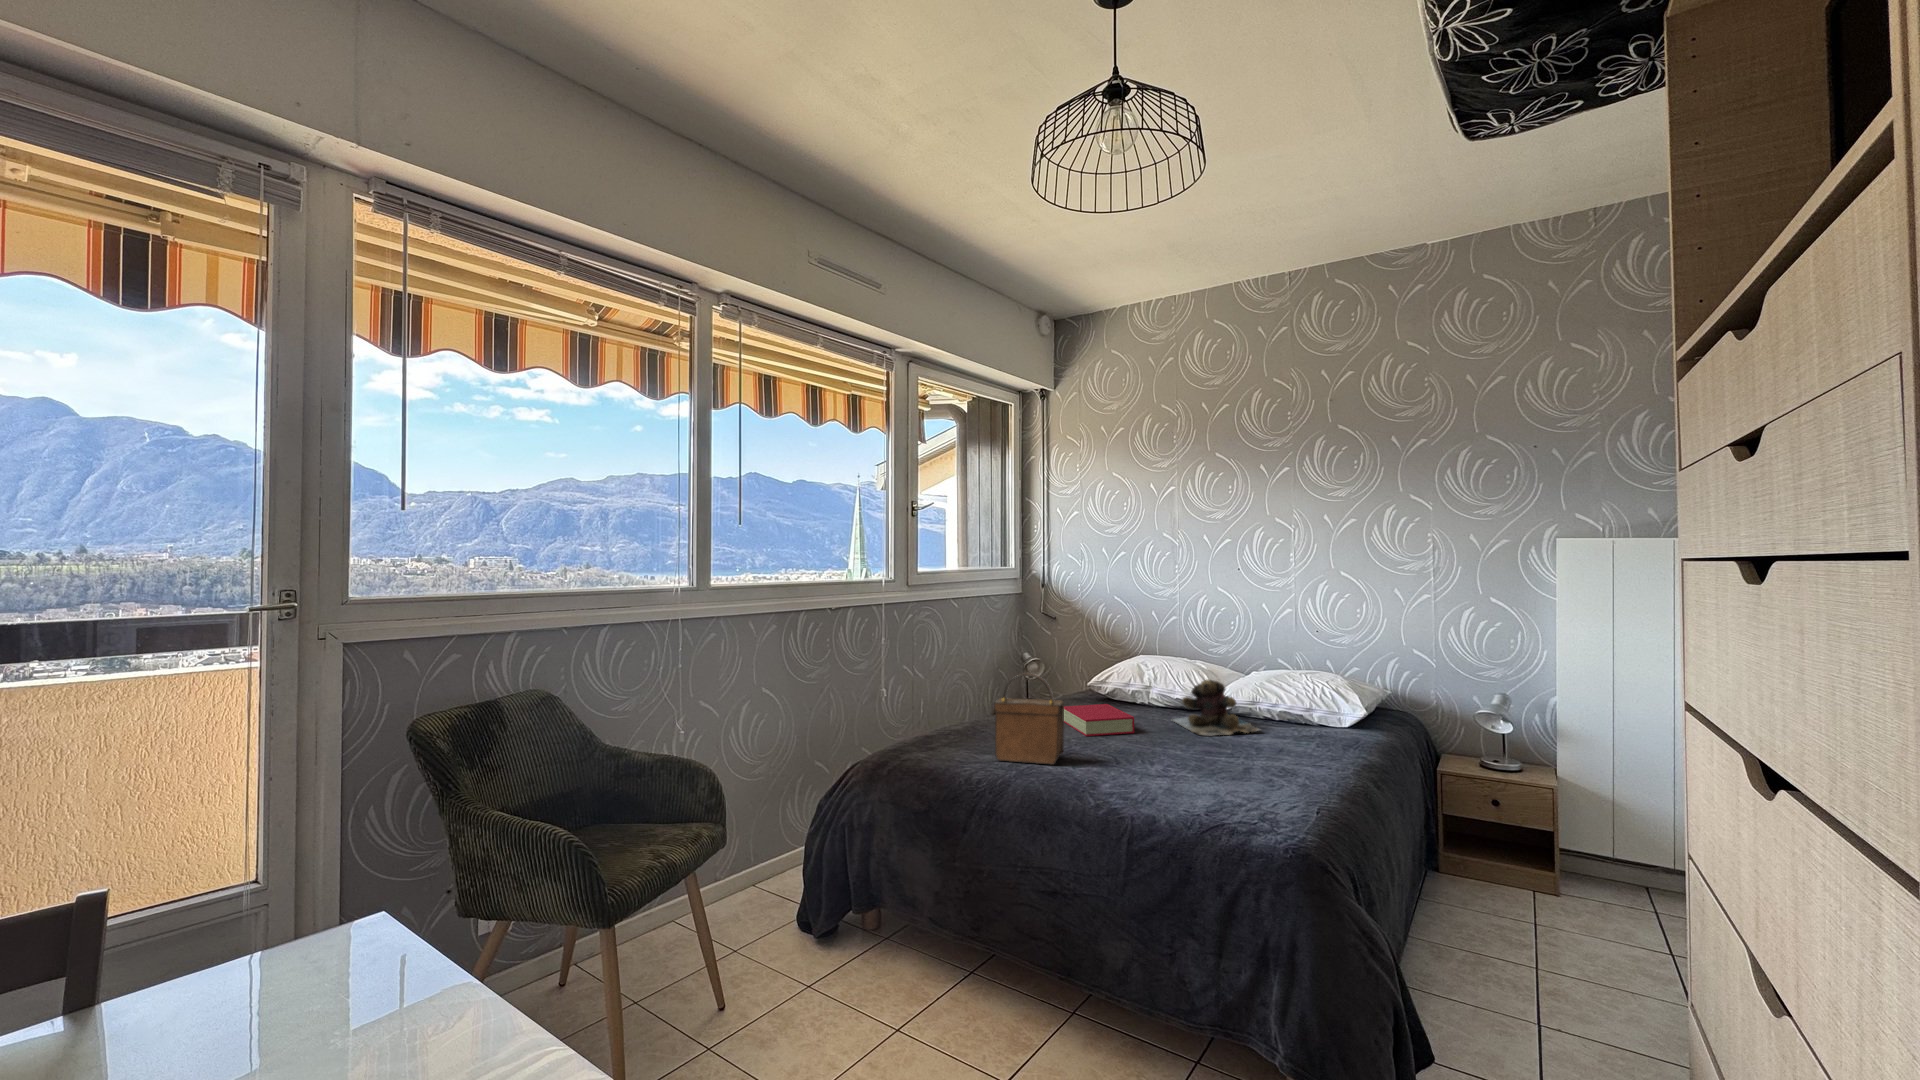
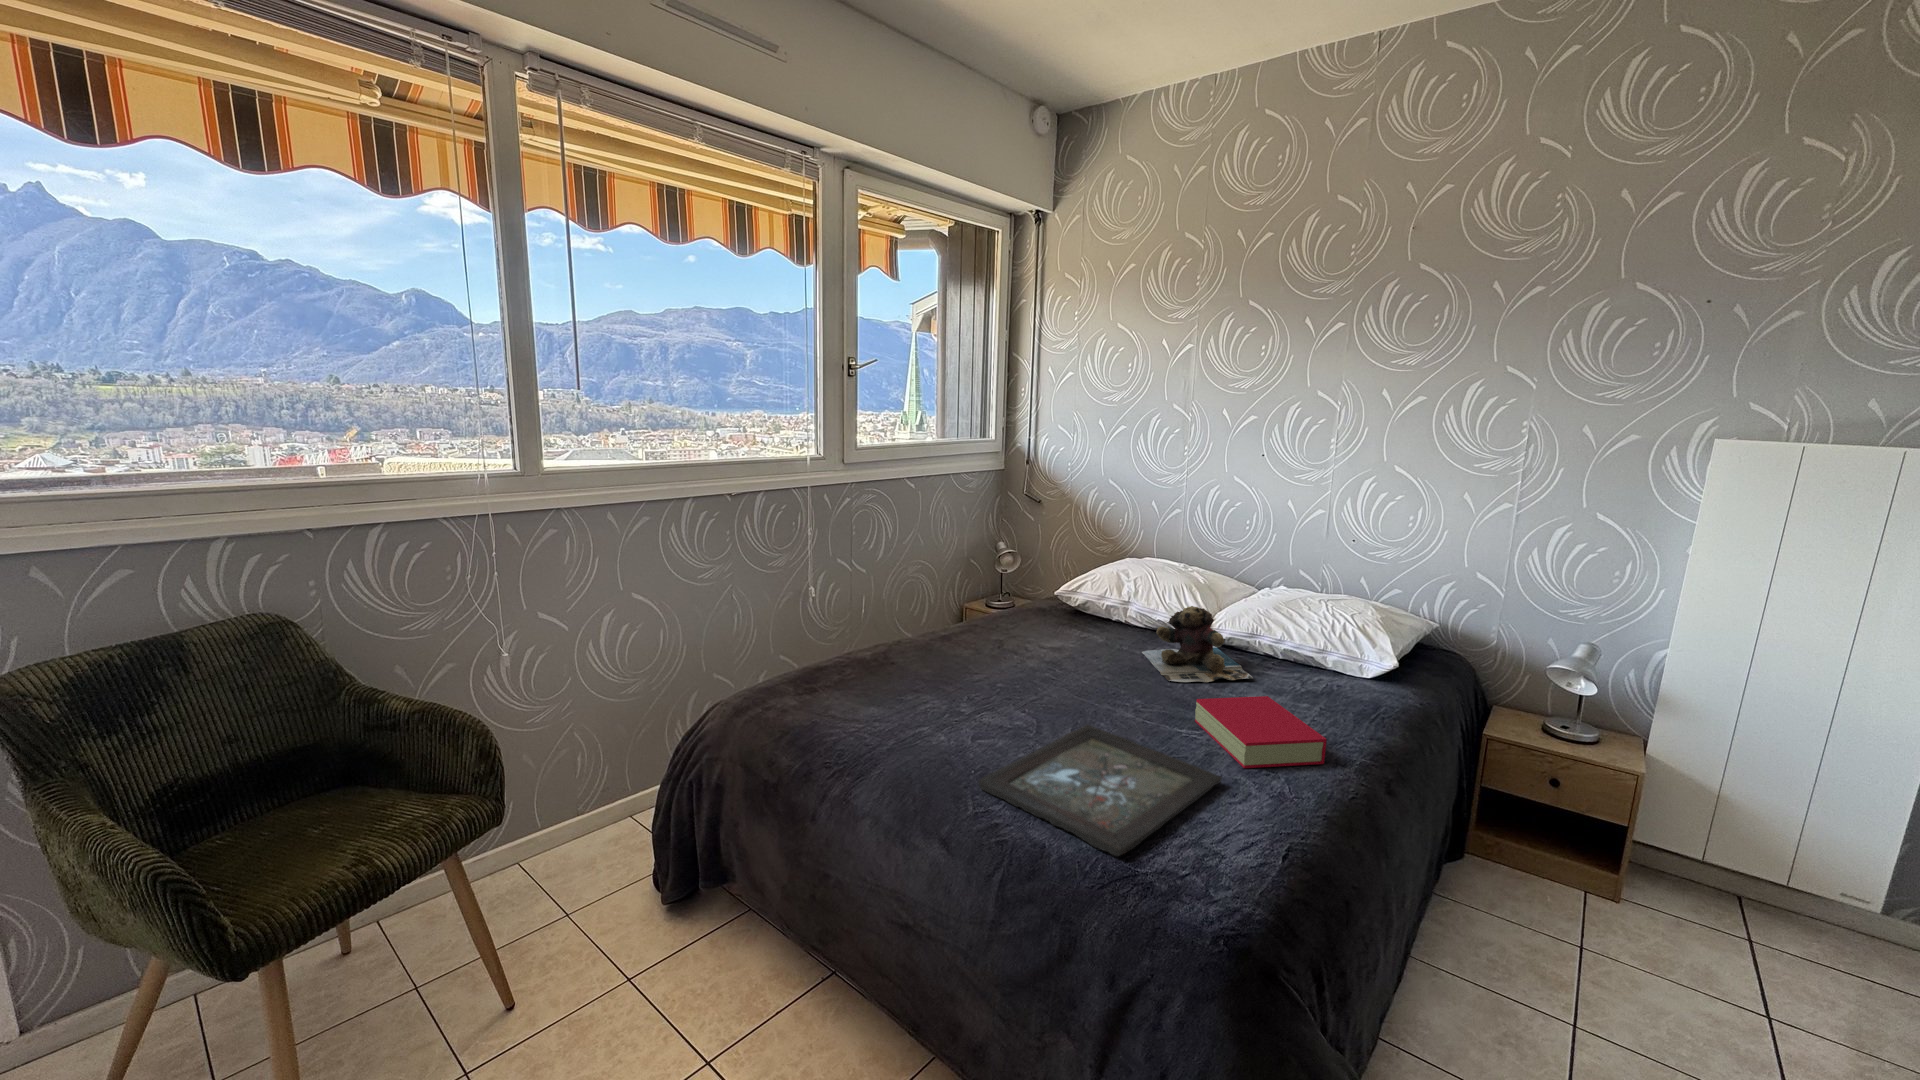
handbag: present [994,673,1064,765] -> none [883,605,976,726]
book: present [1064,704,1134,736] -> present [1195,696,1327,768]
tray: none [1093,758,1264,821] -> present [979,725,1222,856]

